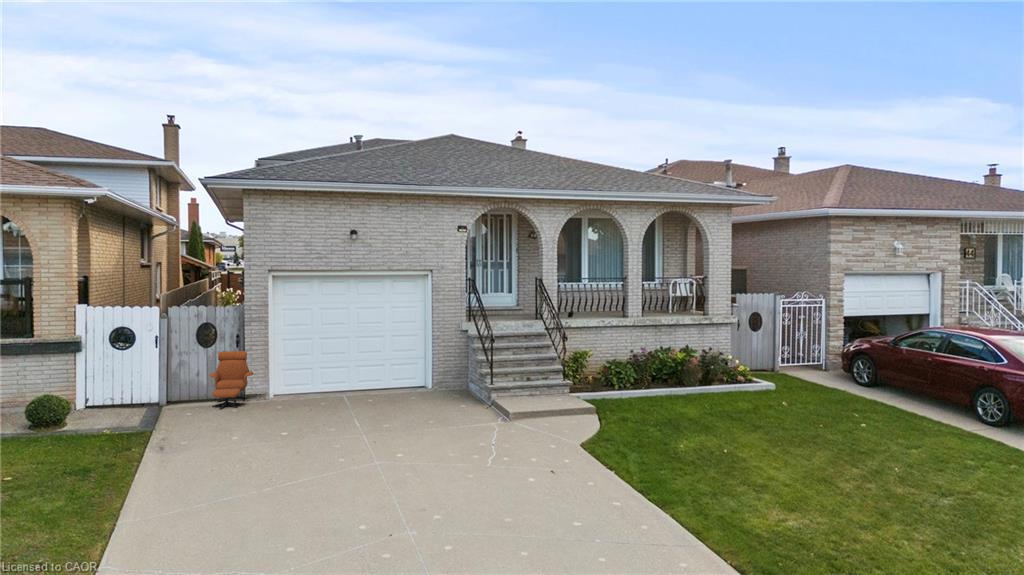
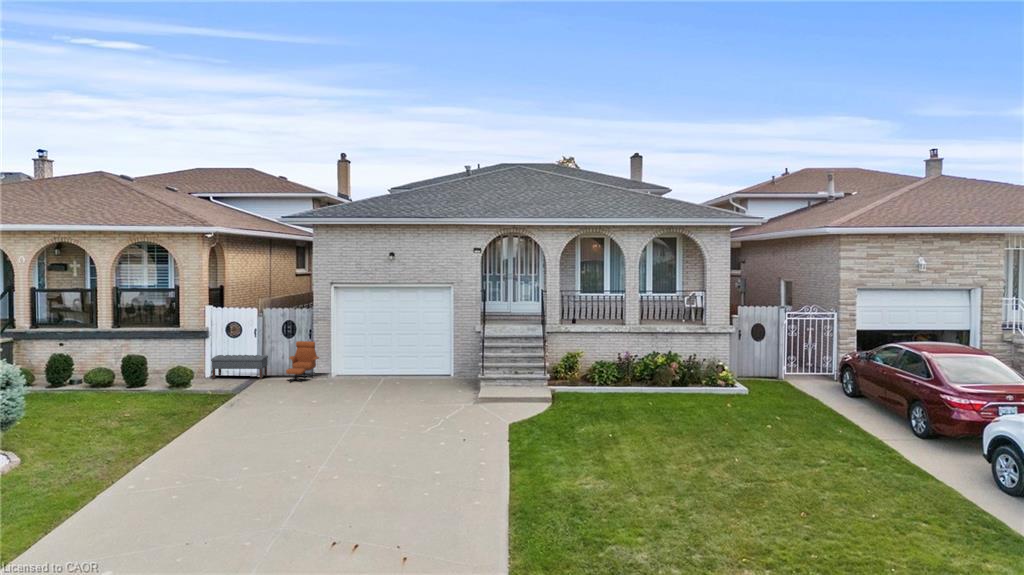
bench: none [92,373,177,412] -> present [211,355,268,379]

